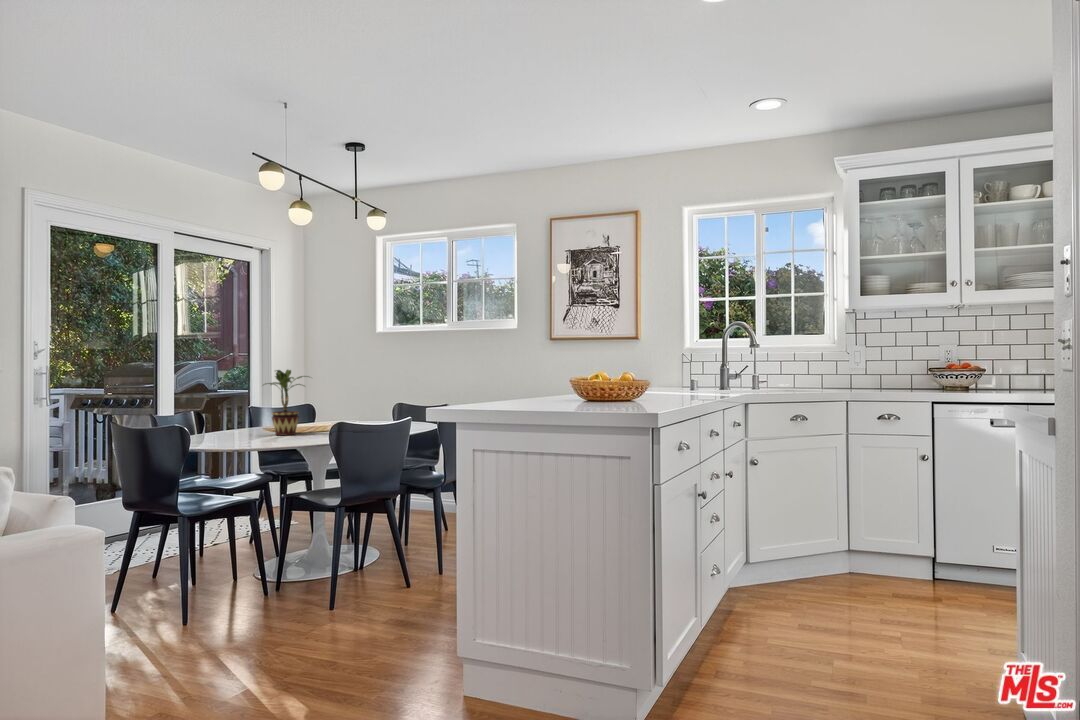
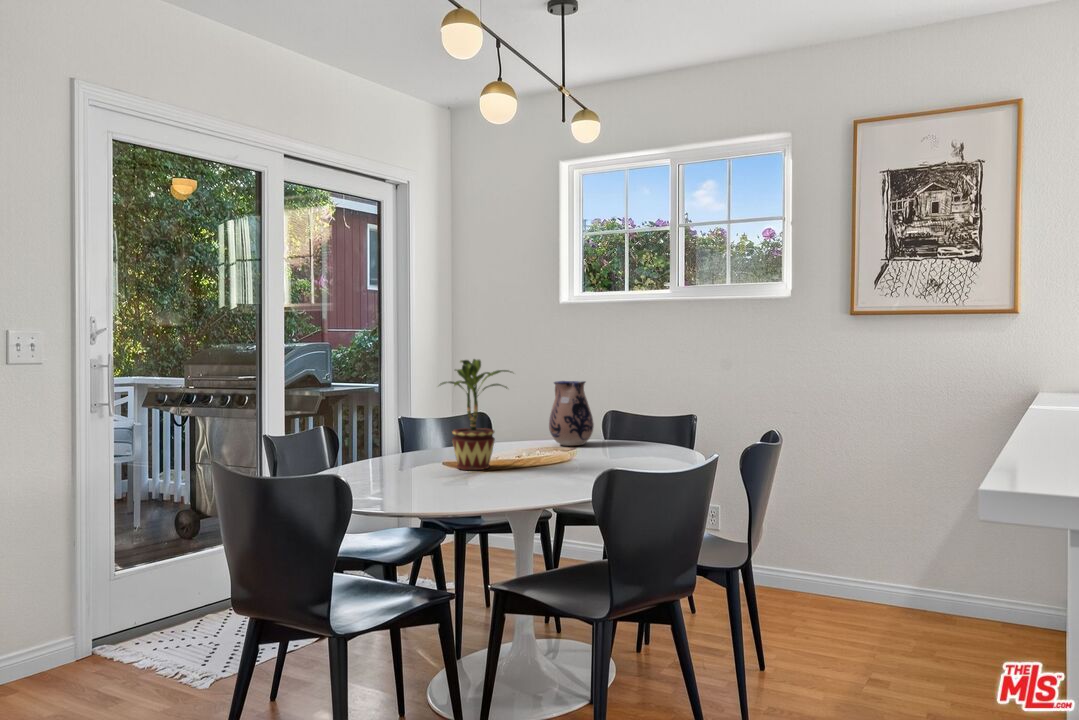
ceramic pitcher: none [347,383,376,424] -> present [549,381,594,446]

